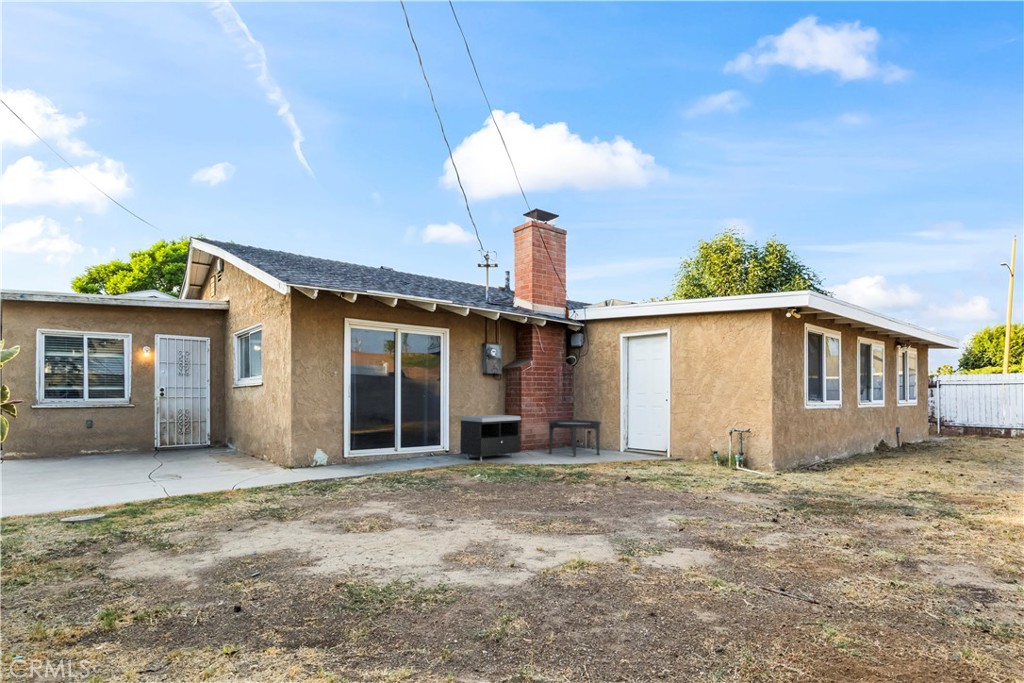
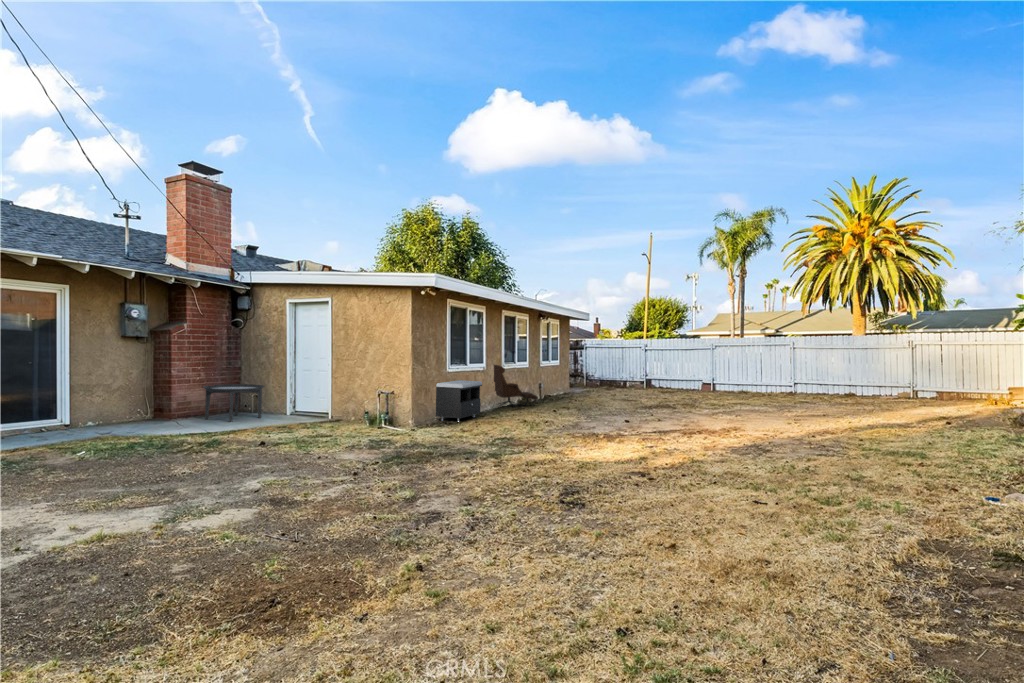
lounge chair: none [846,403,916,456] -> present [494,365,538,407]
storage bench: present [460,415,521,460] -> present [436,380,482,422]

